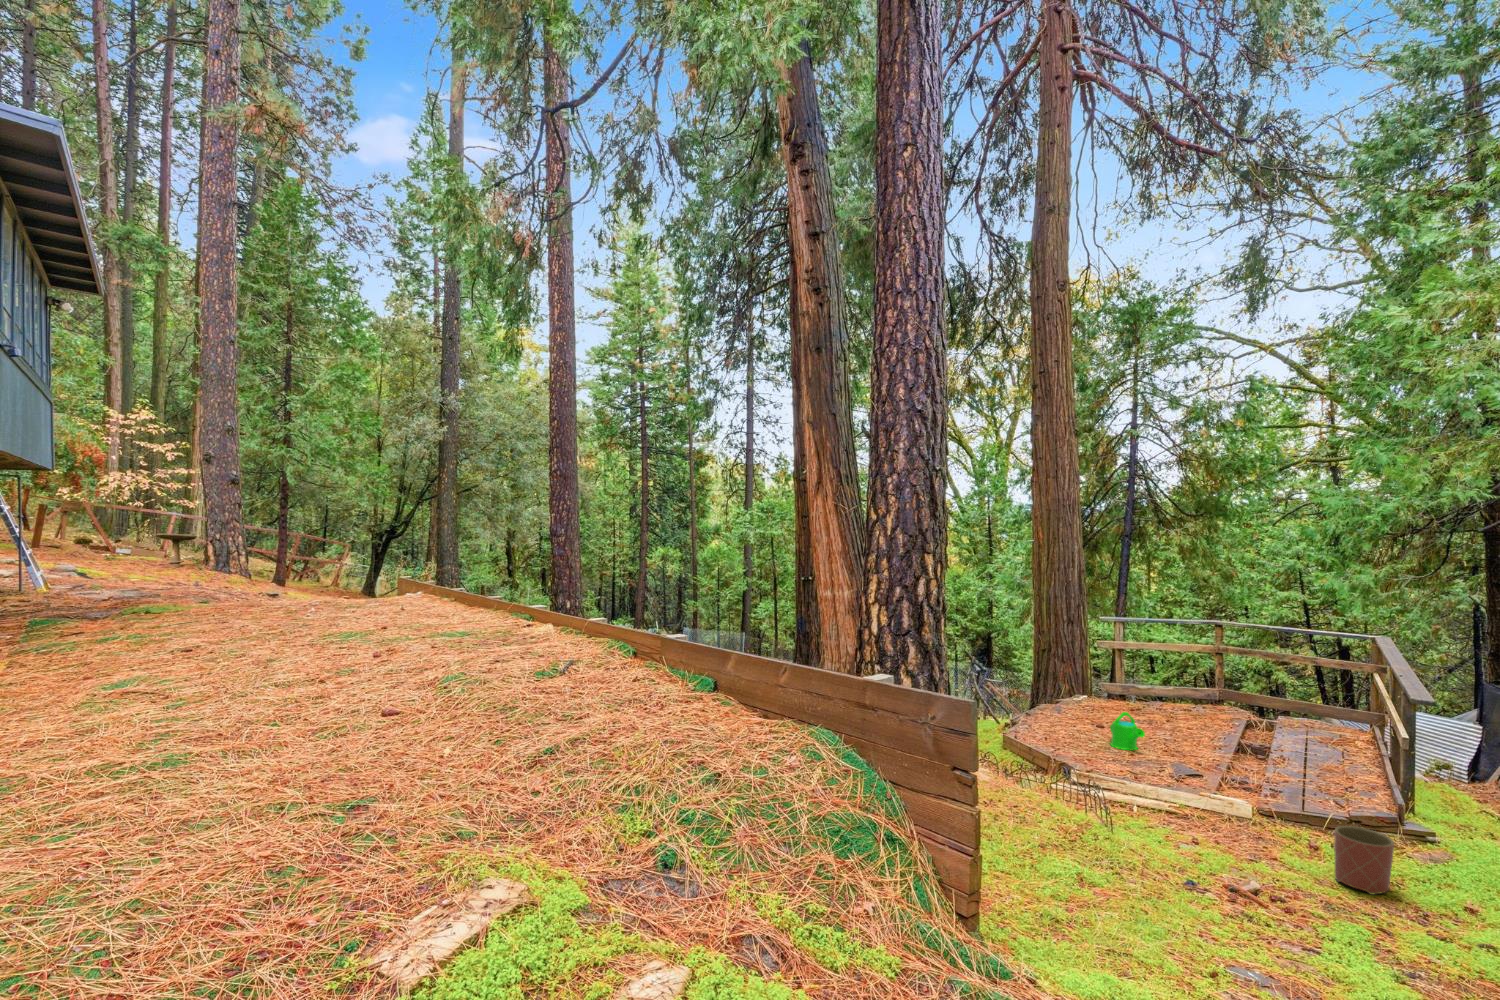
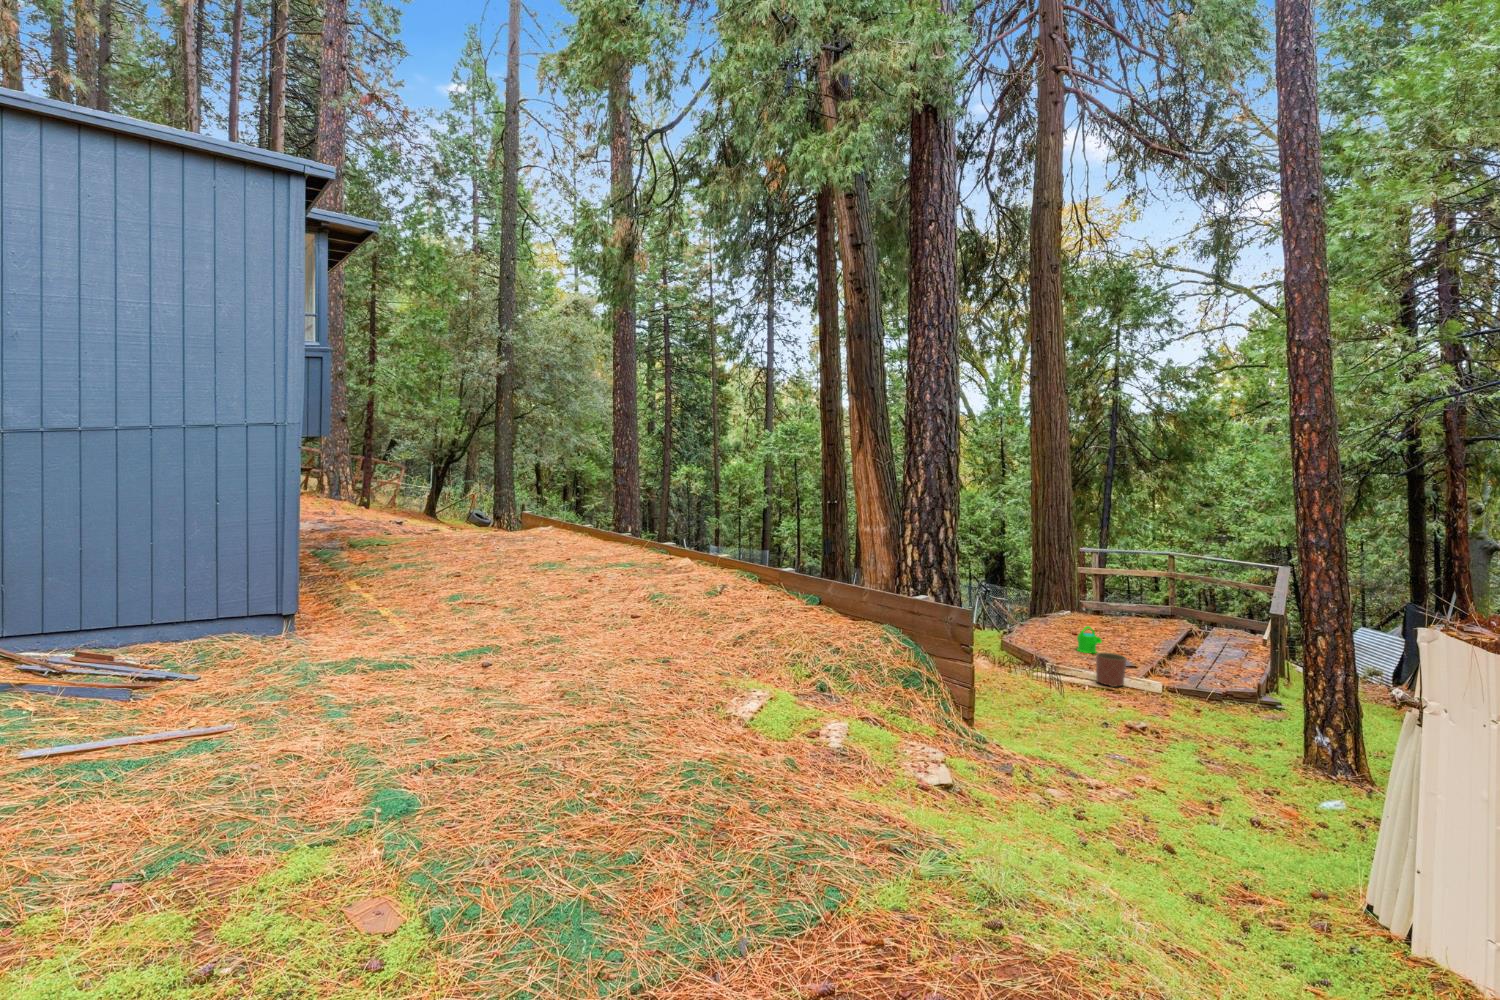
planter: present [1334,826,1394,894] -> present [1096,653,1126,687]

